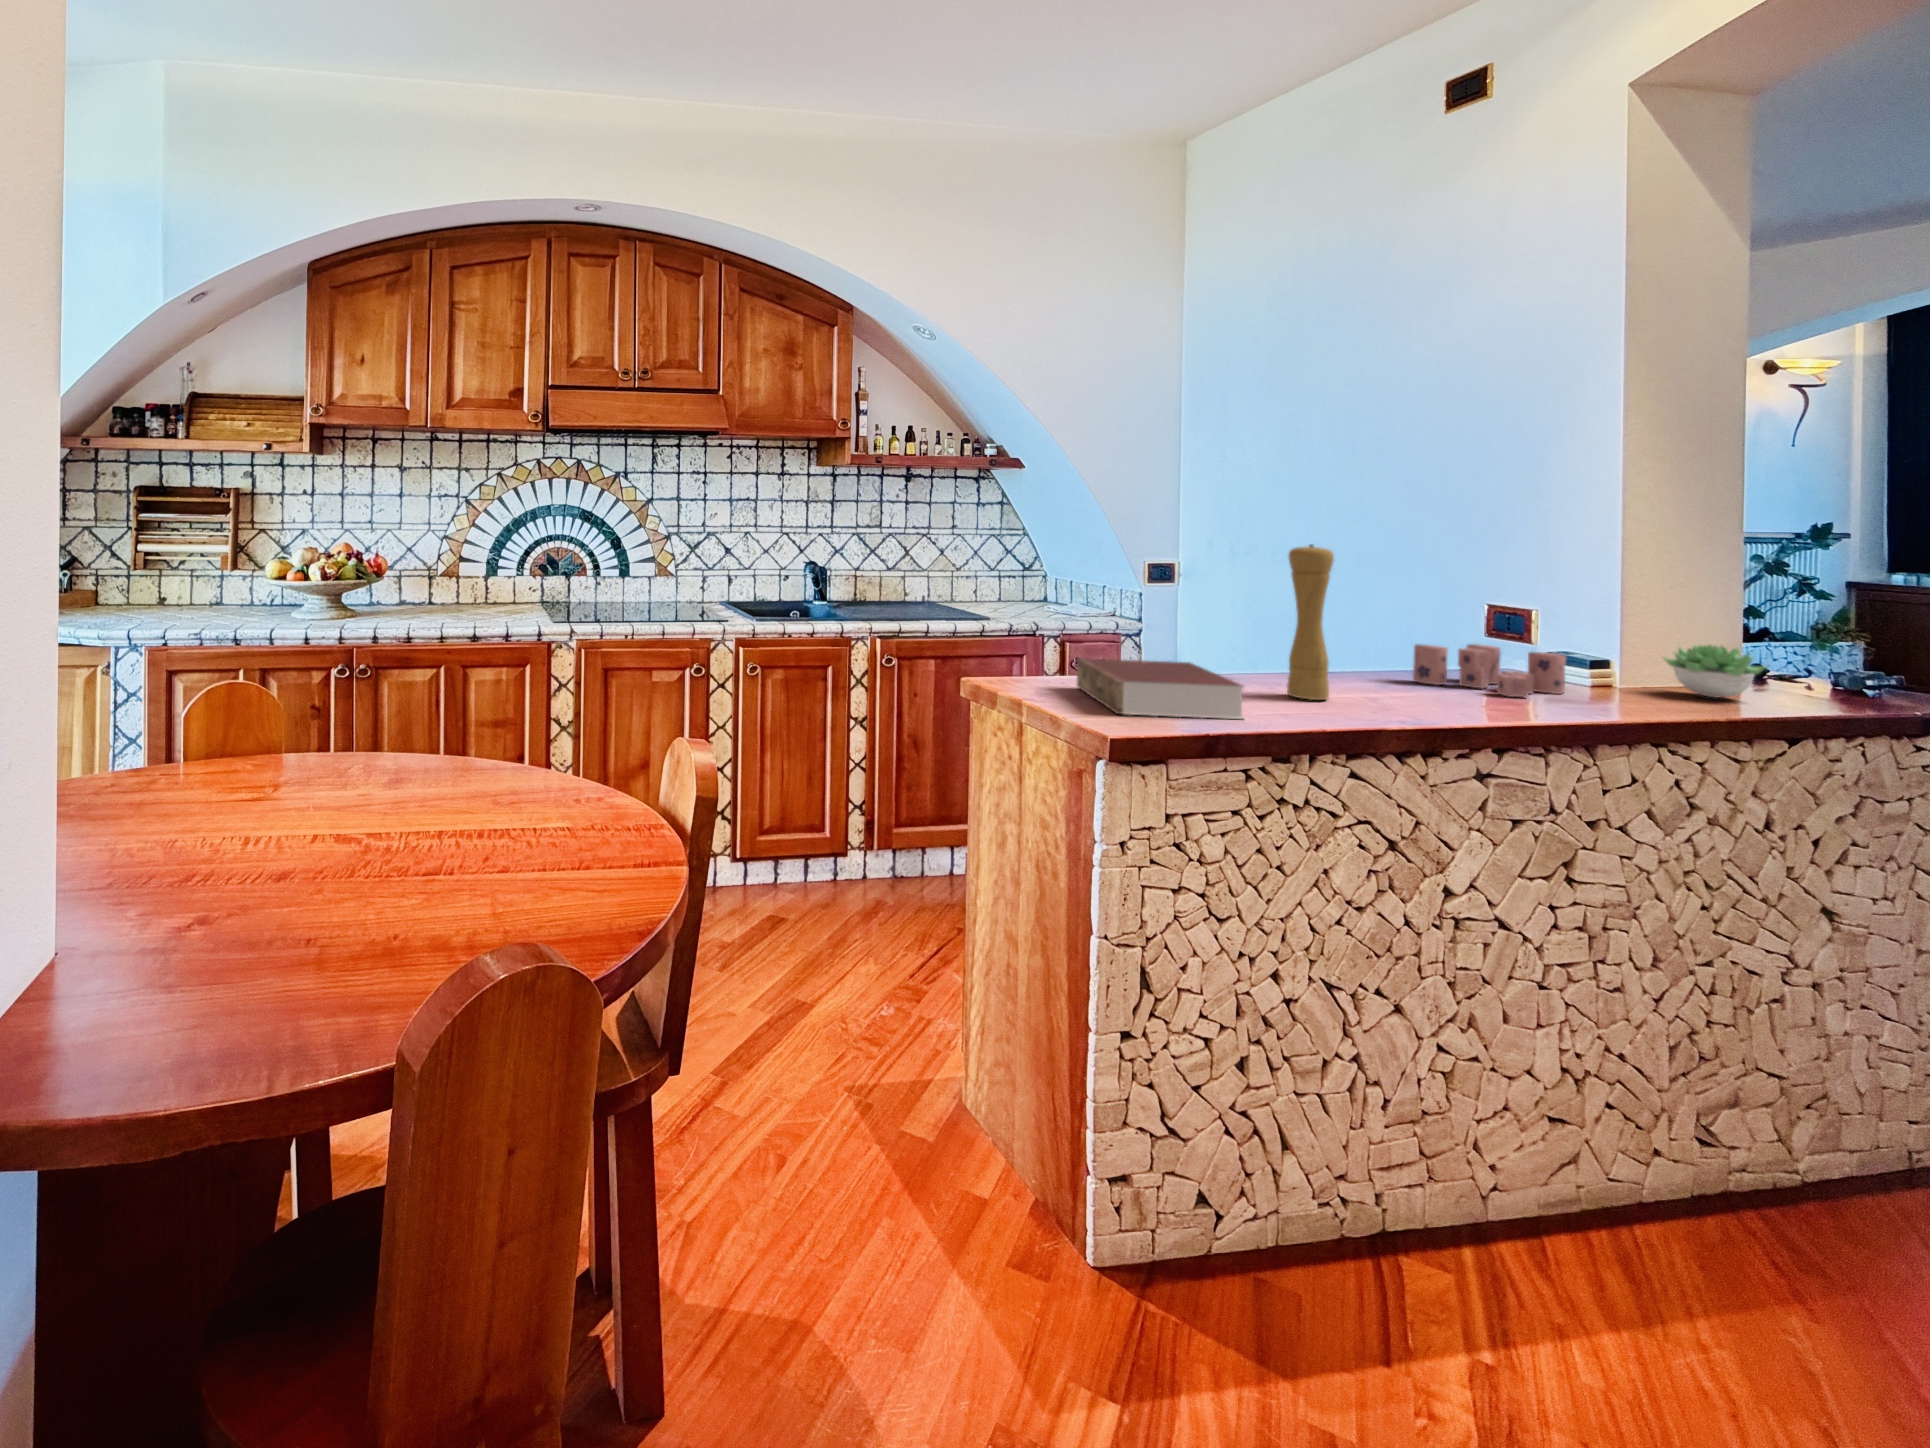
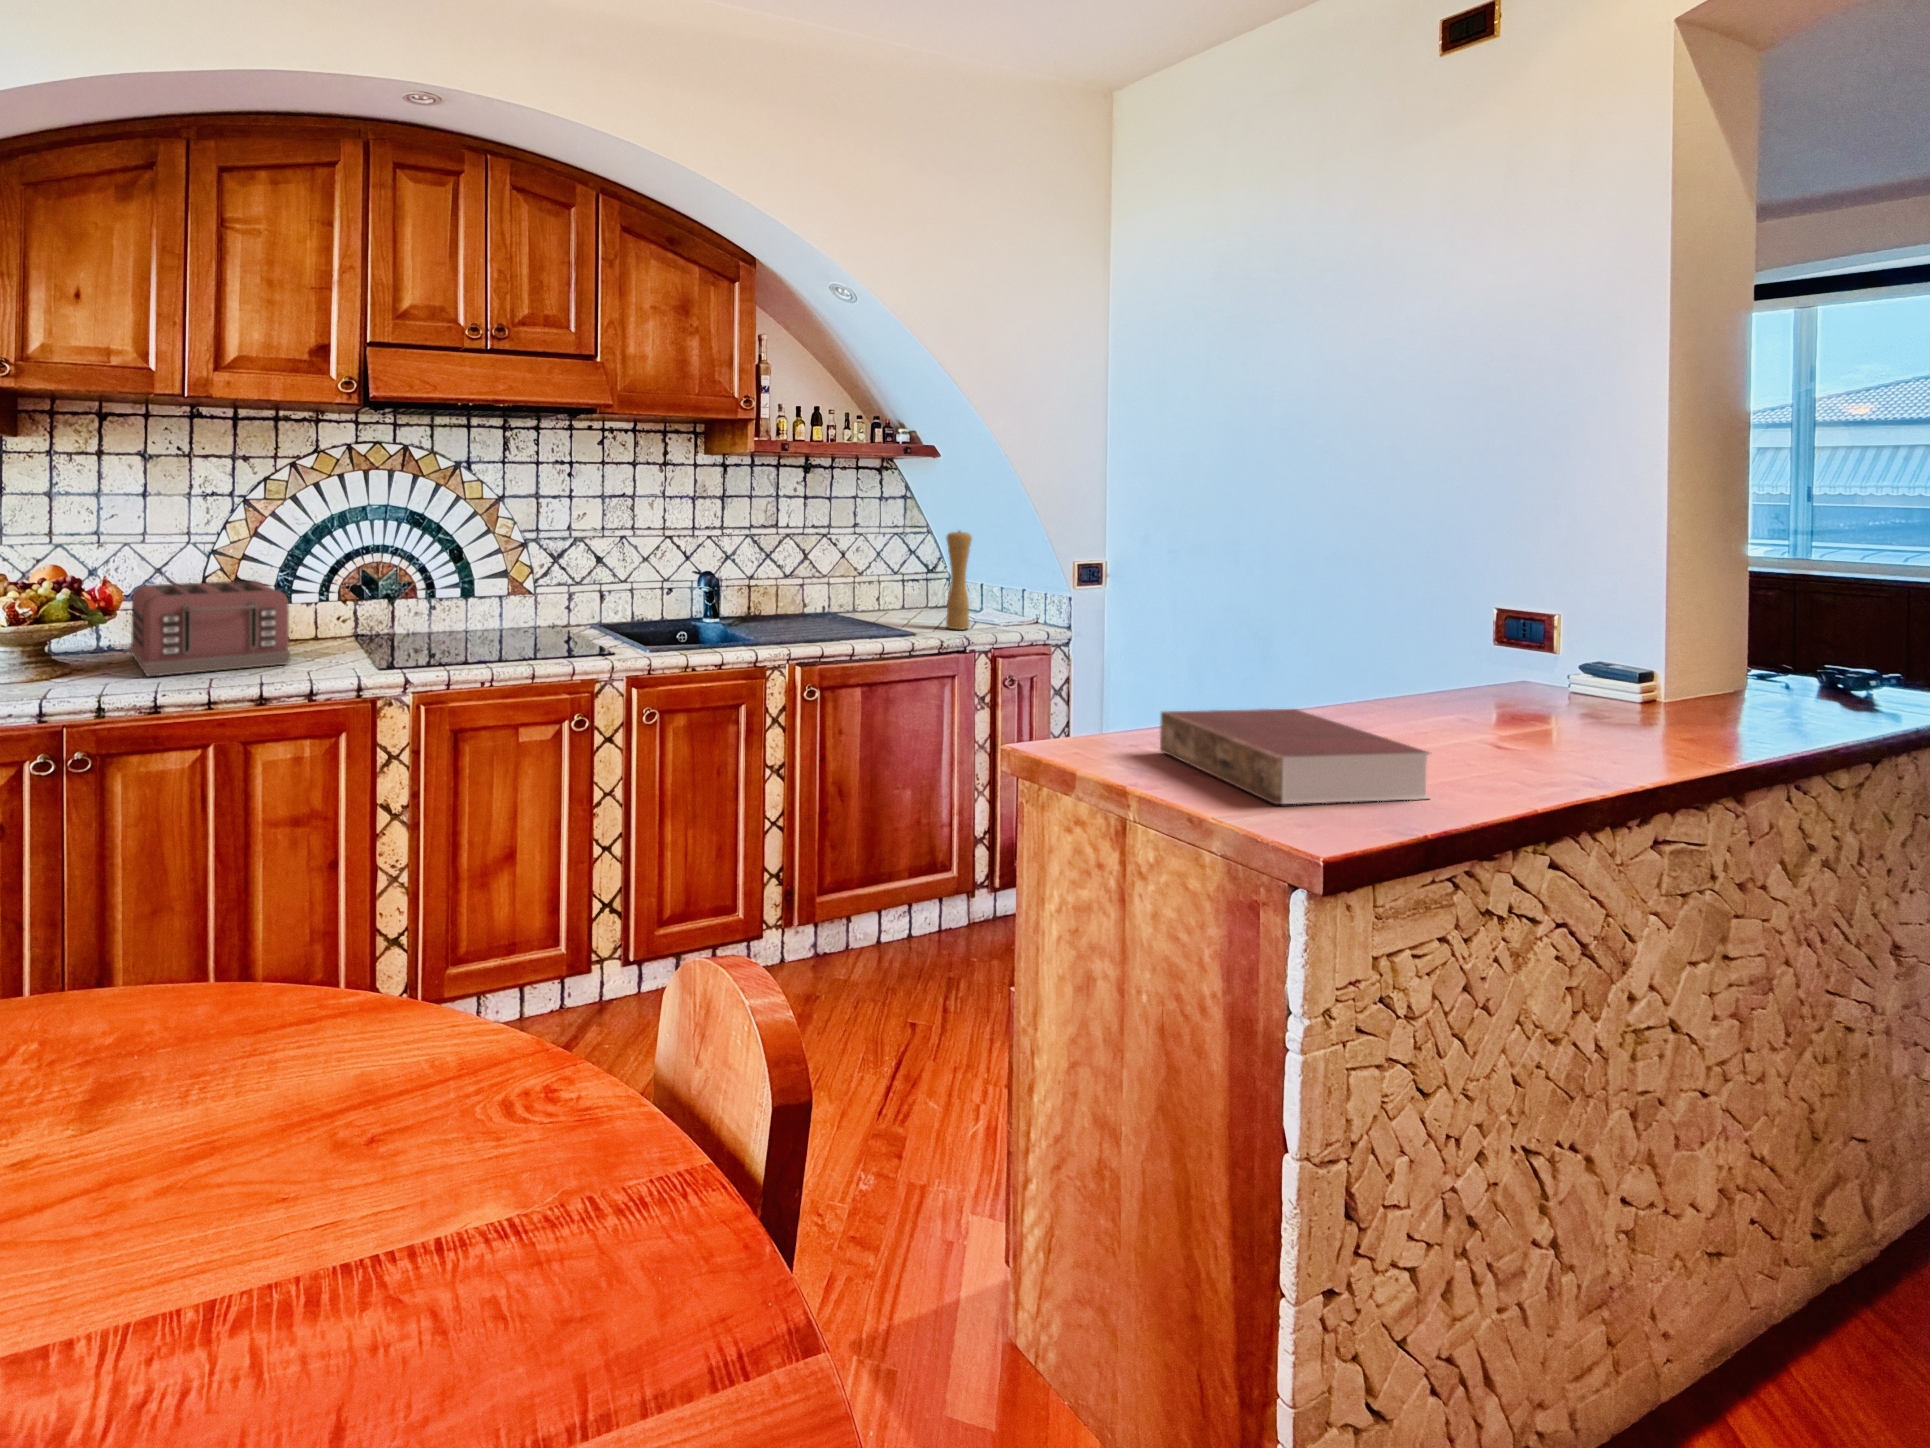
pepper mill: present [1287,544,1334,700] -> present [946,531,972,630]
toaster: none [391,558,496,620] -> present [130,581,291,676]
candle: present [1413,644,1566,698] -> none [1492,660,1658,728]
succulent plant: present [1663,645,1767,697] -> none [1733,652,1852,713]

